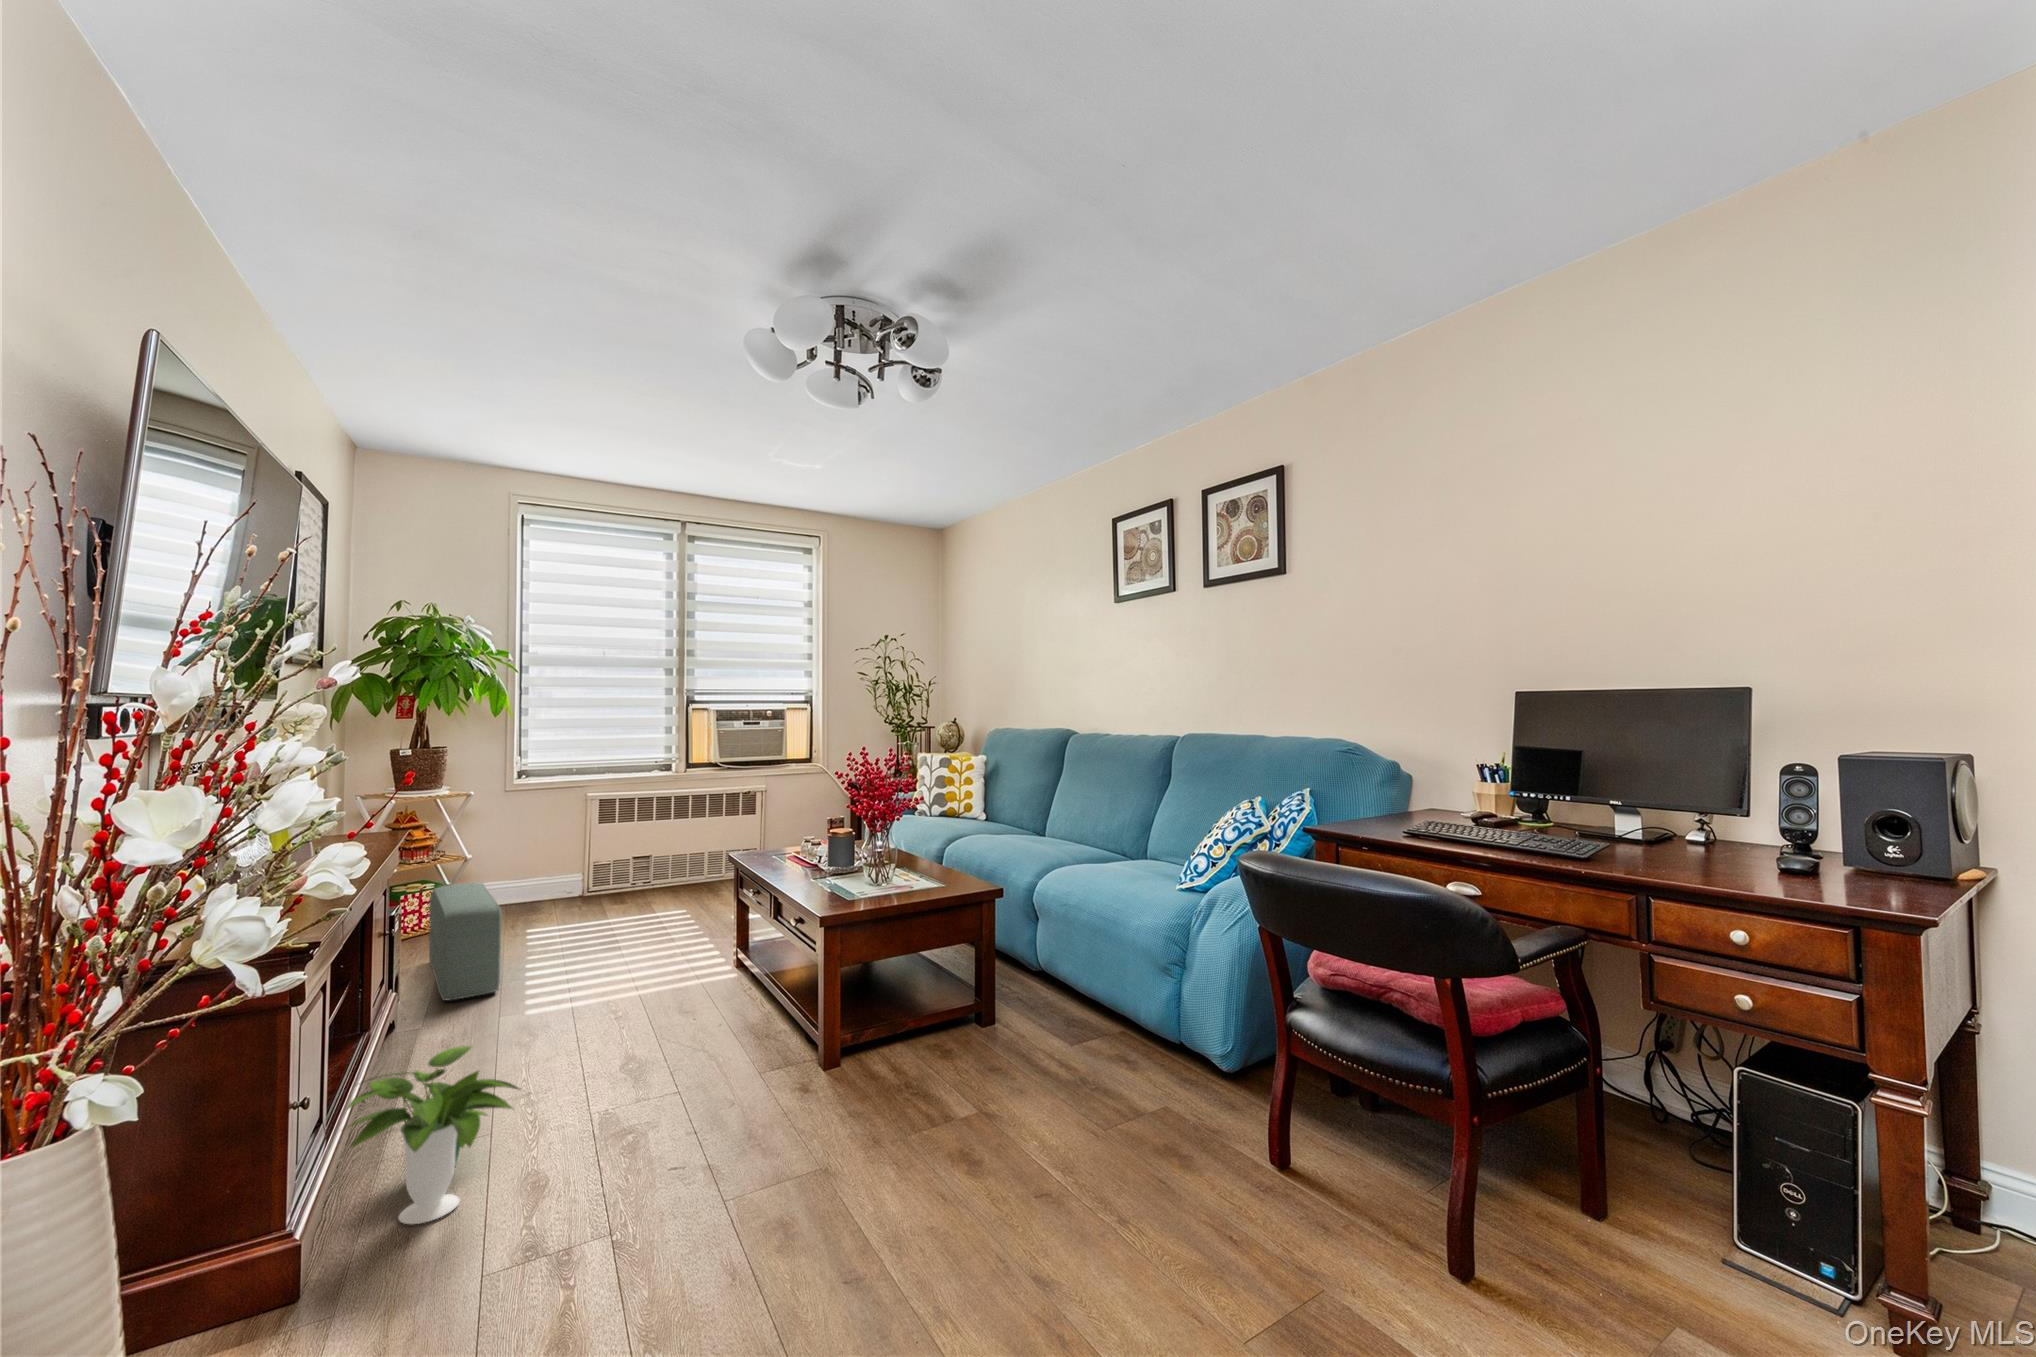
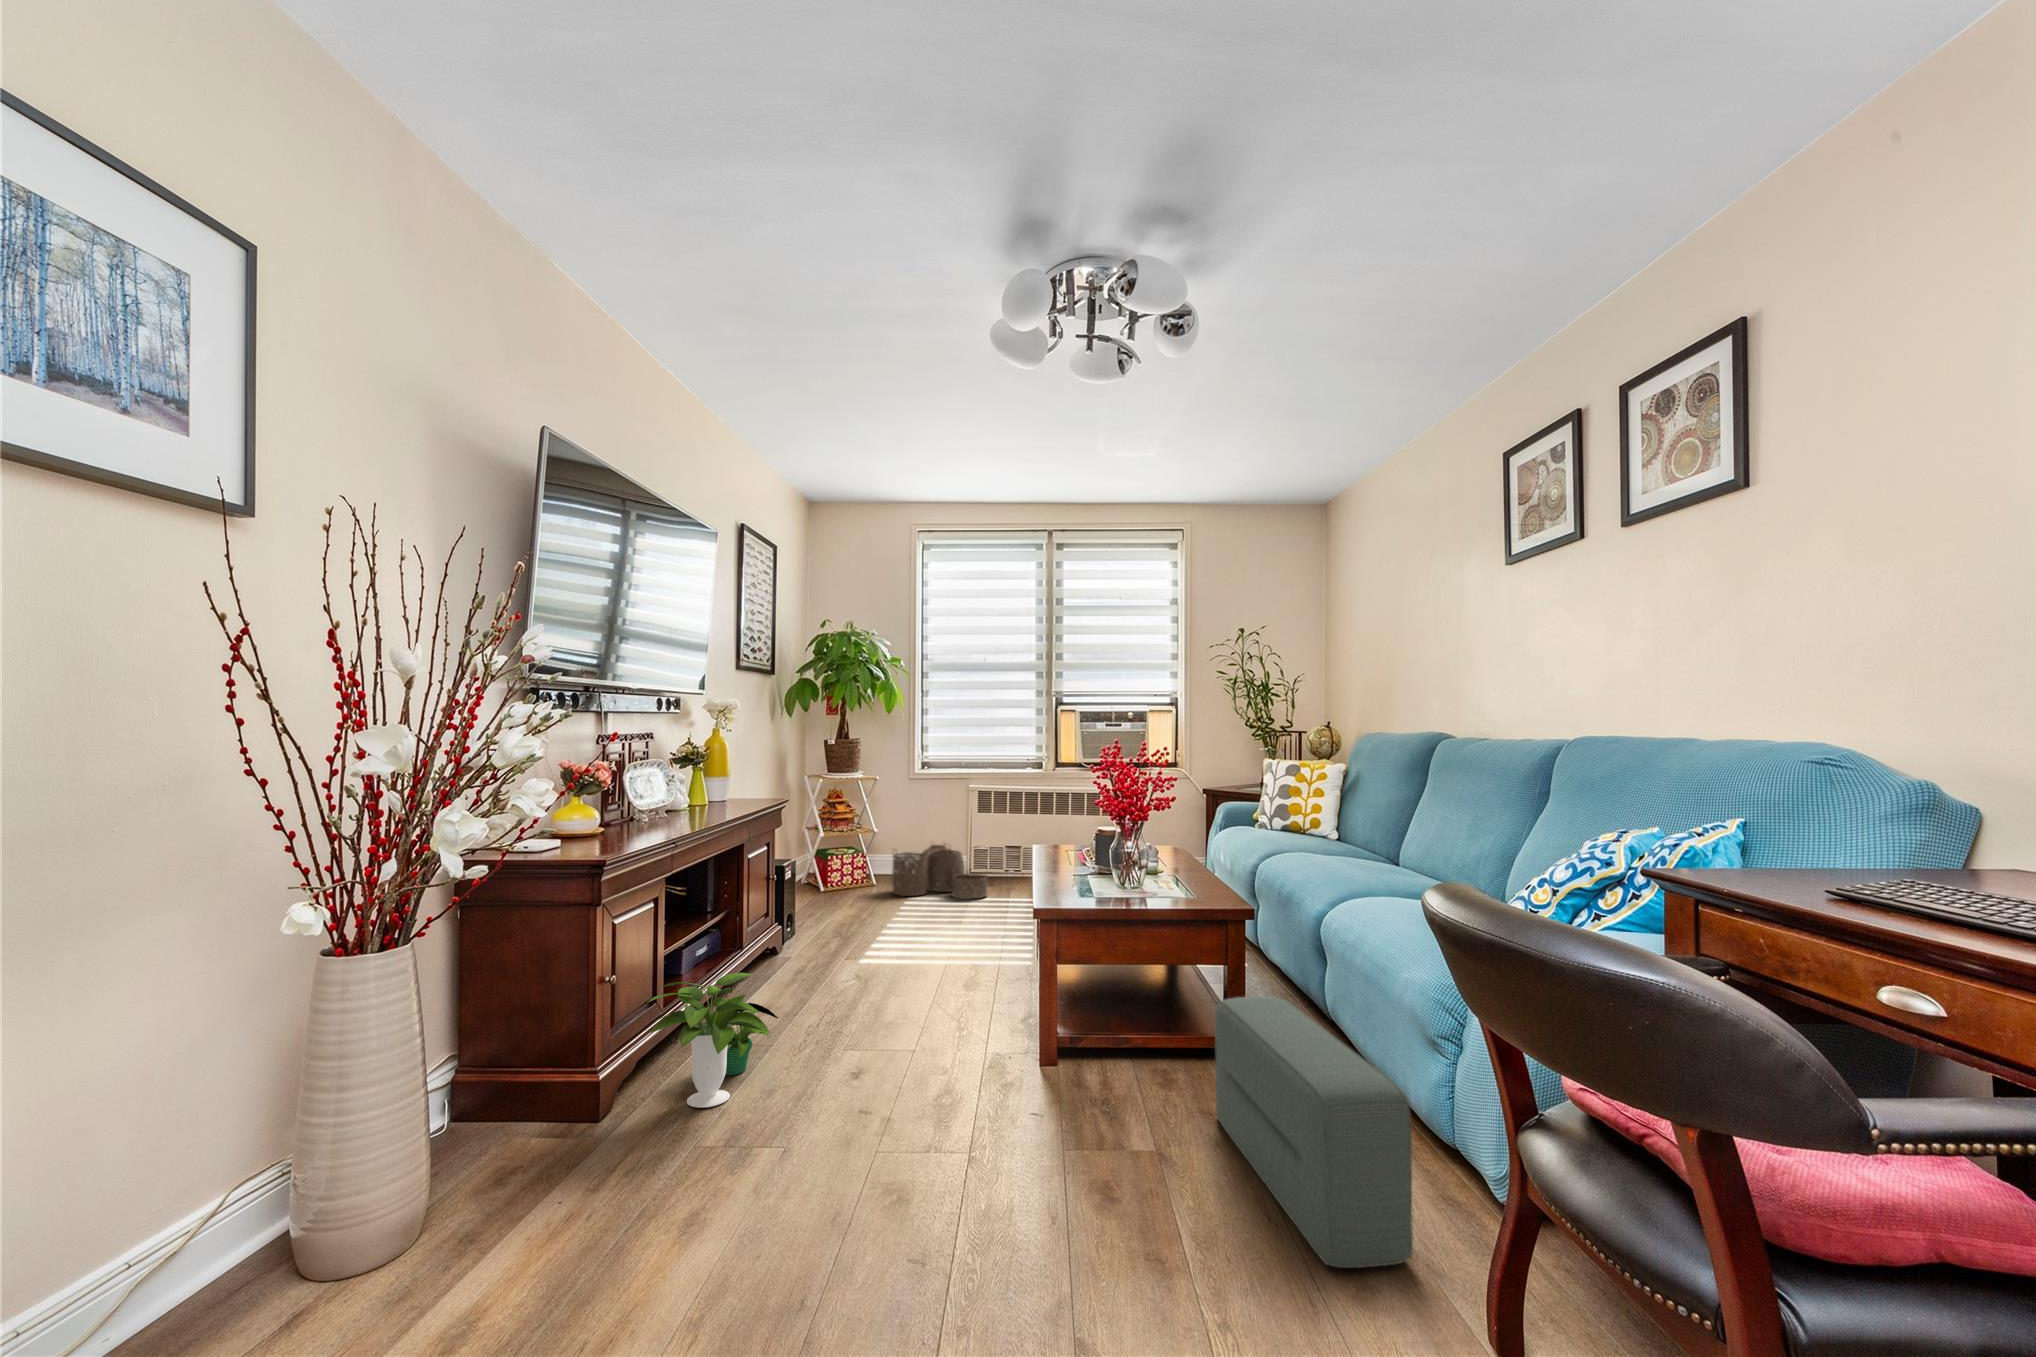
woven basket: none [502,862,628,929] -> present [892,845,987,899]
pouf: present [429,883,502,1000] -> present [1215,996,1413,1268]

